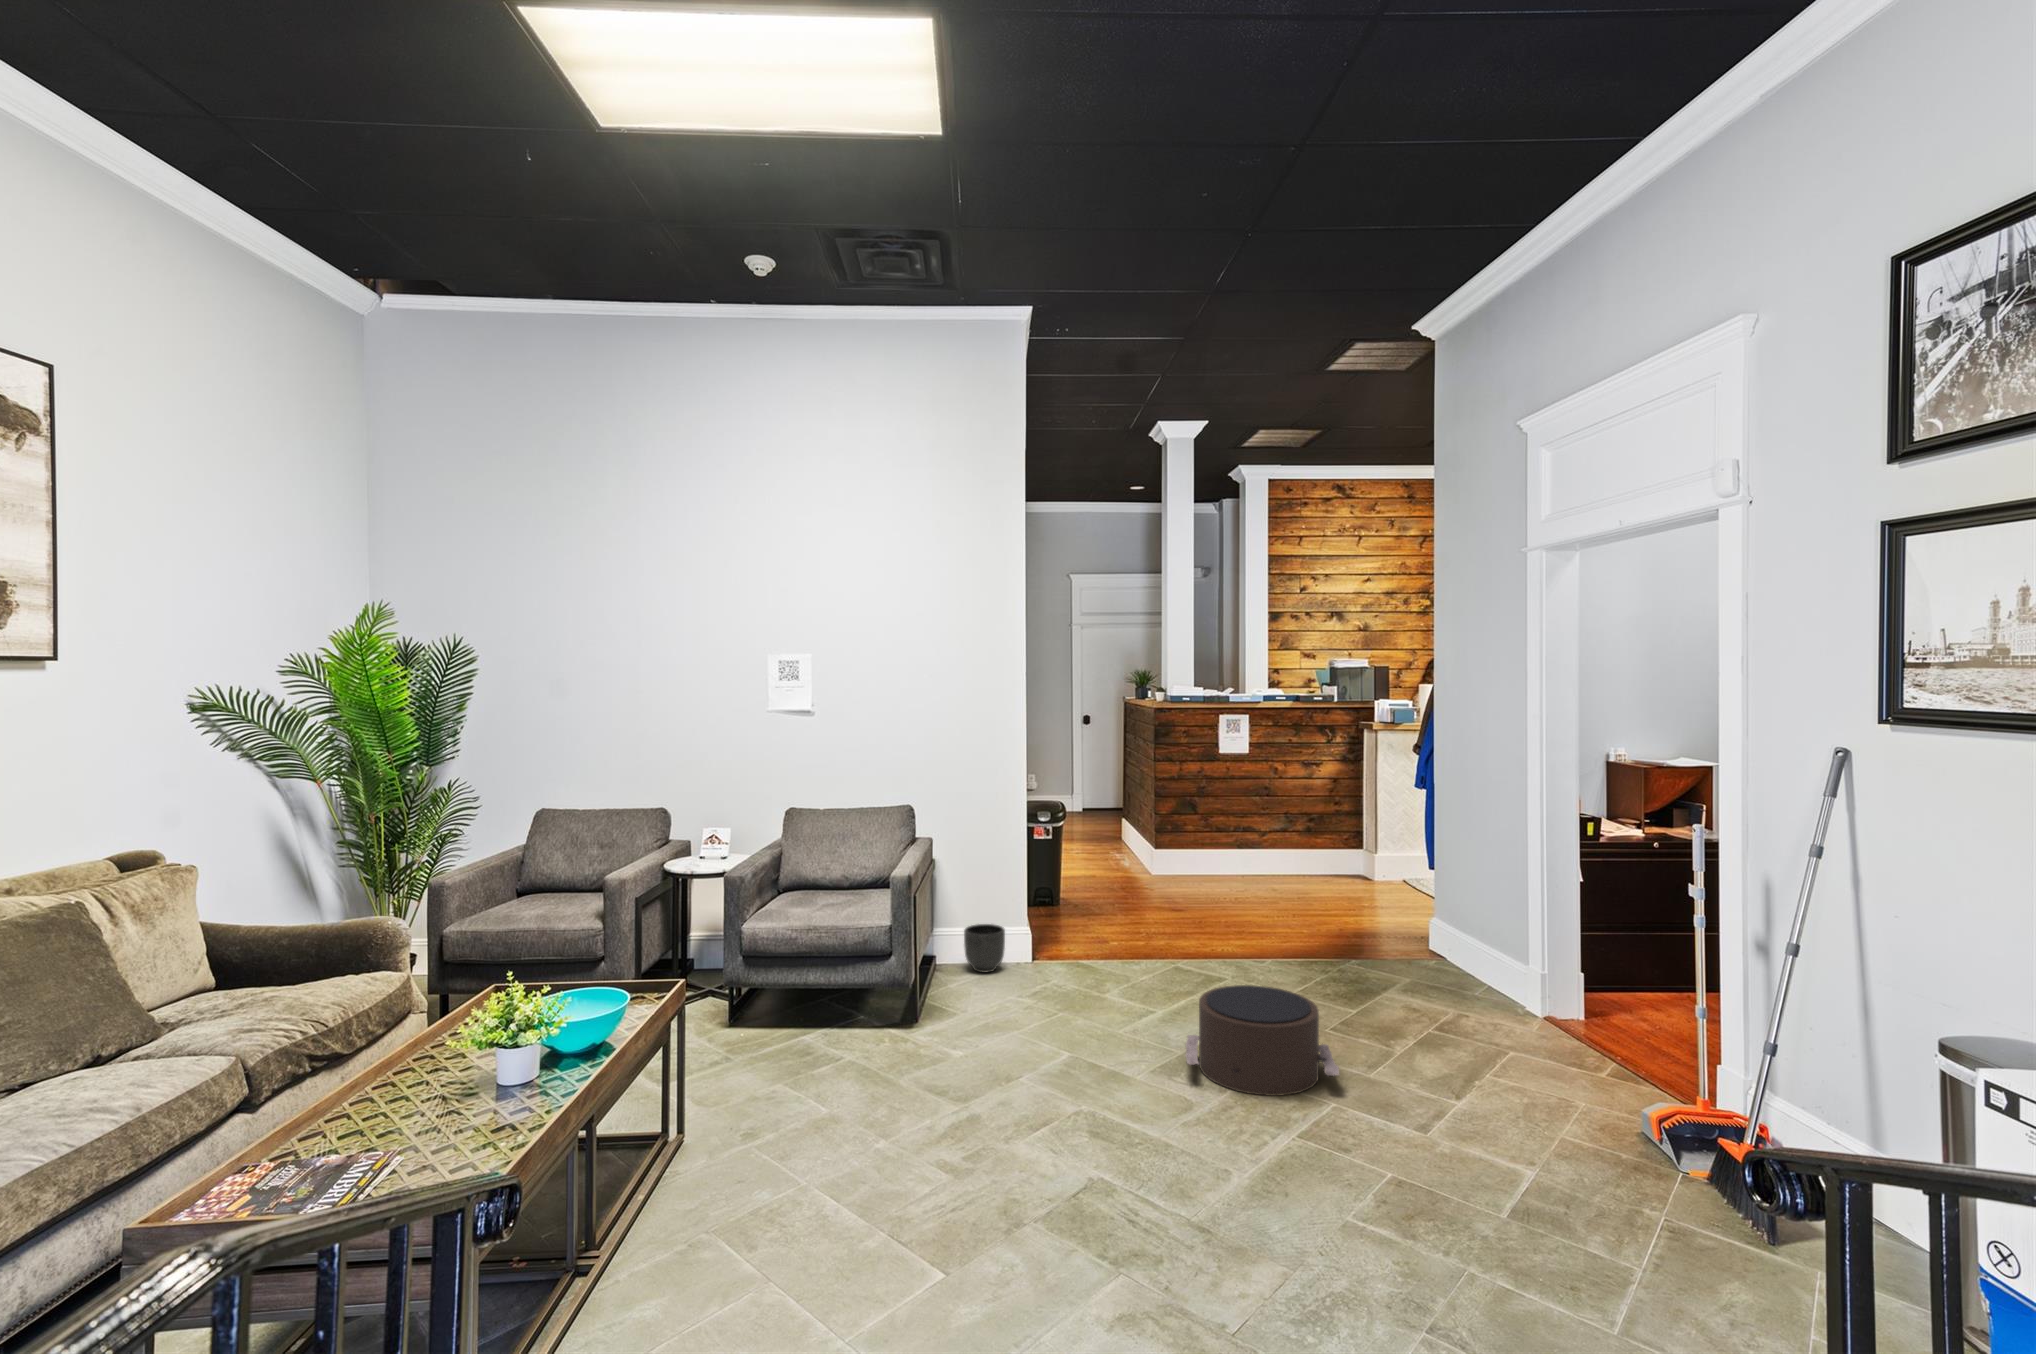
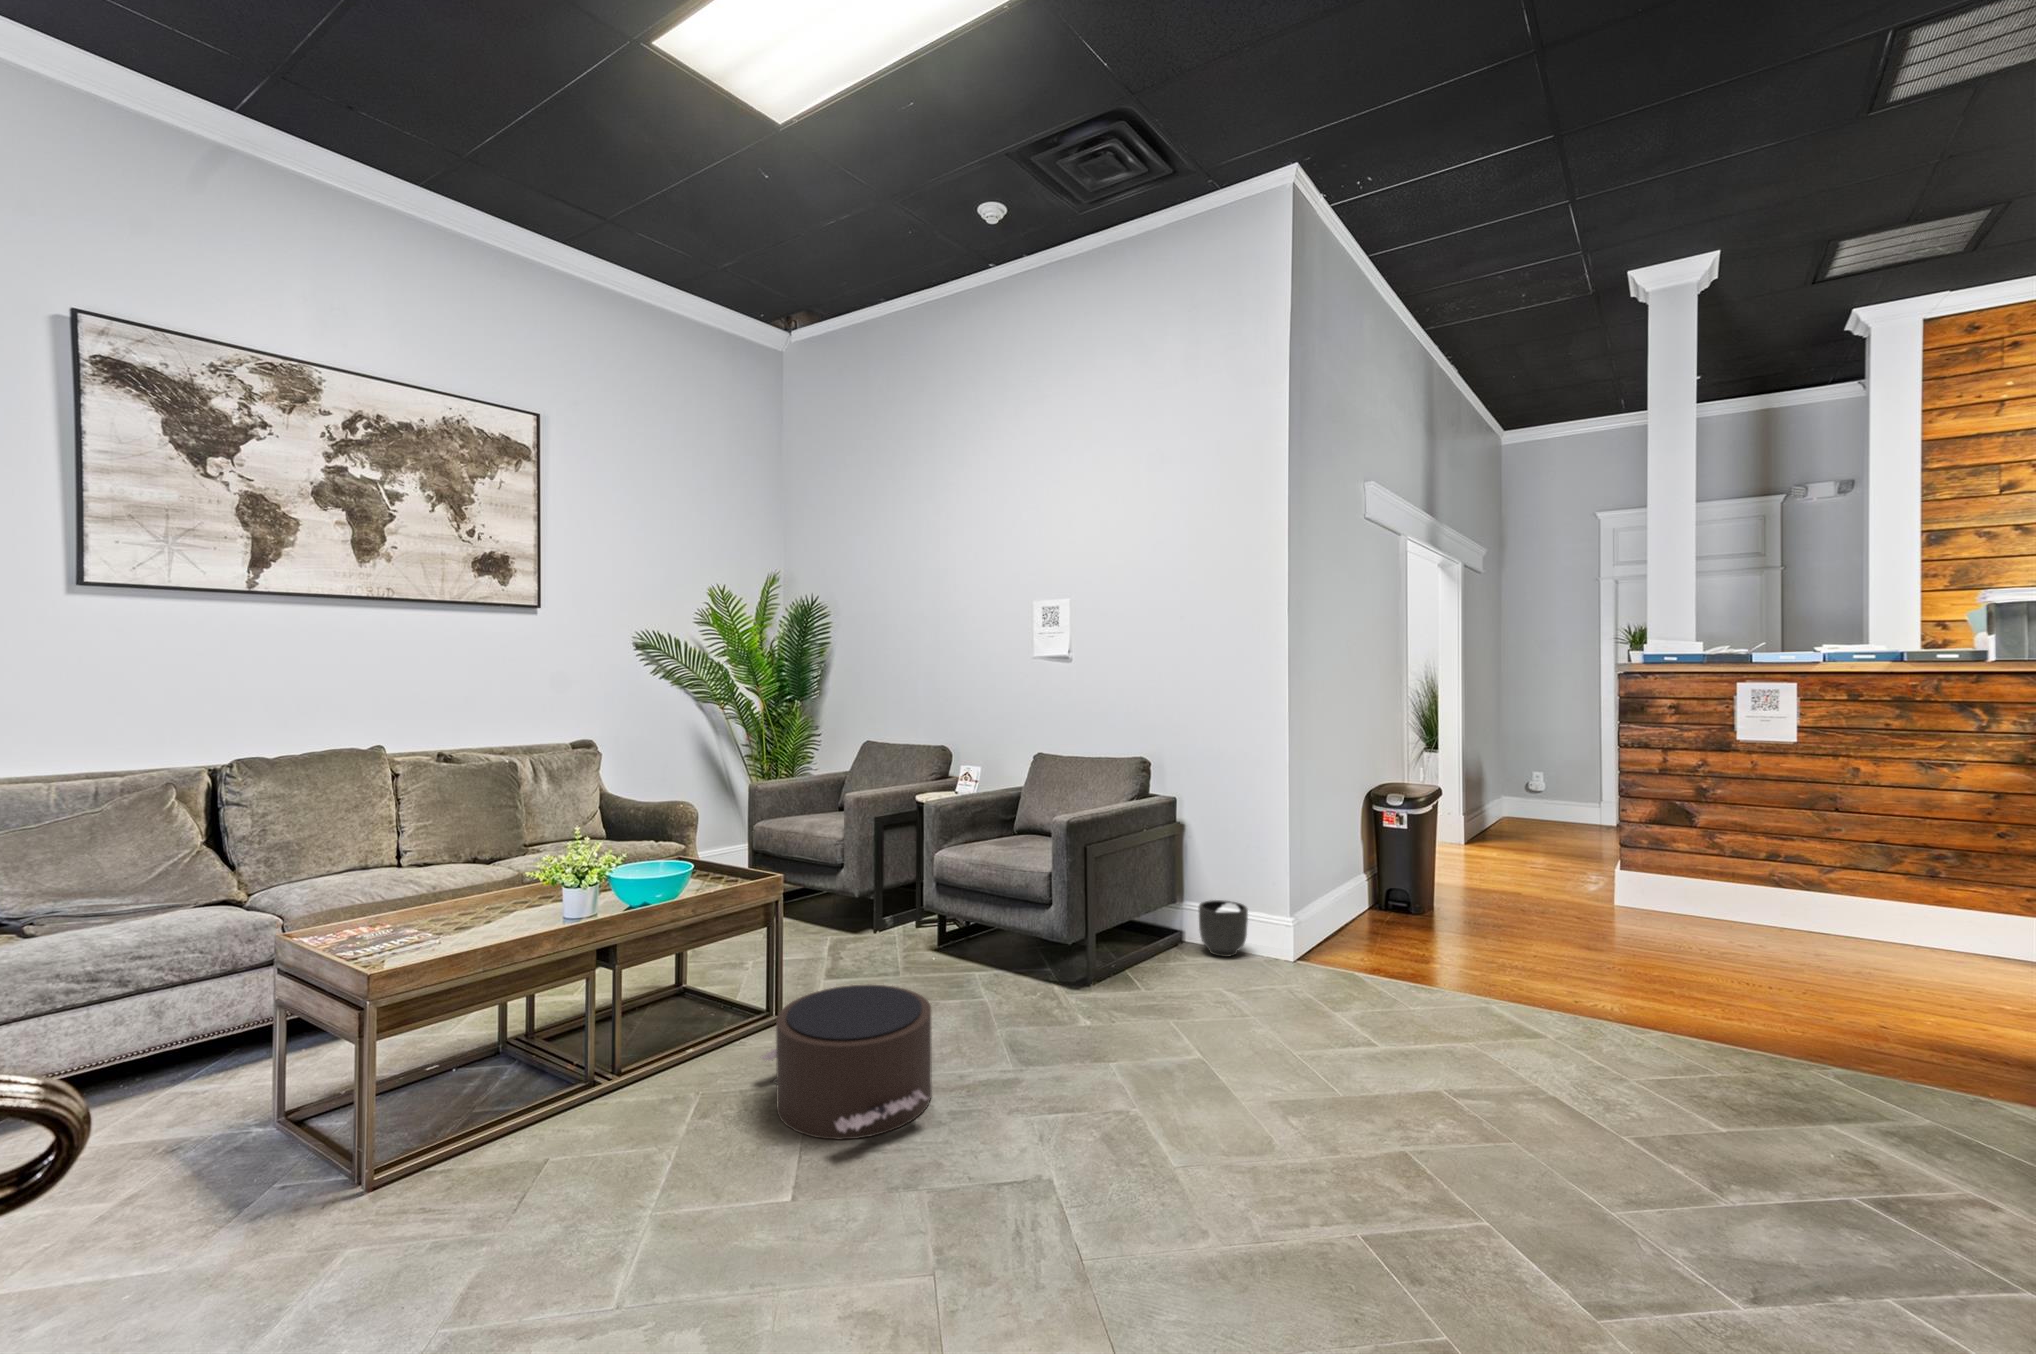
pouf: present [1185,985,1339,1096] -> present [761,985,932,1139]

